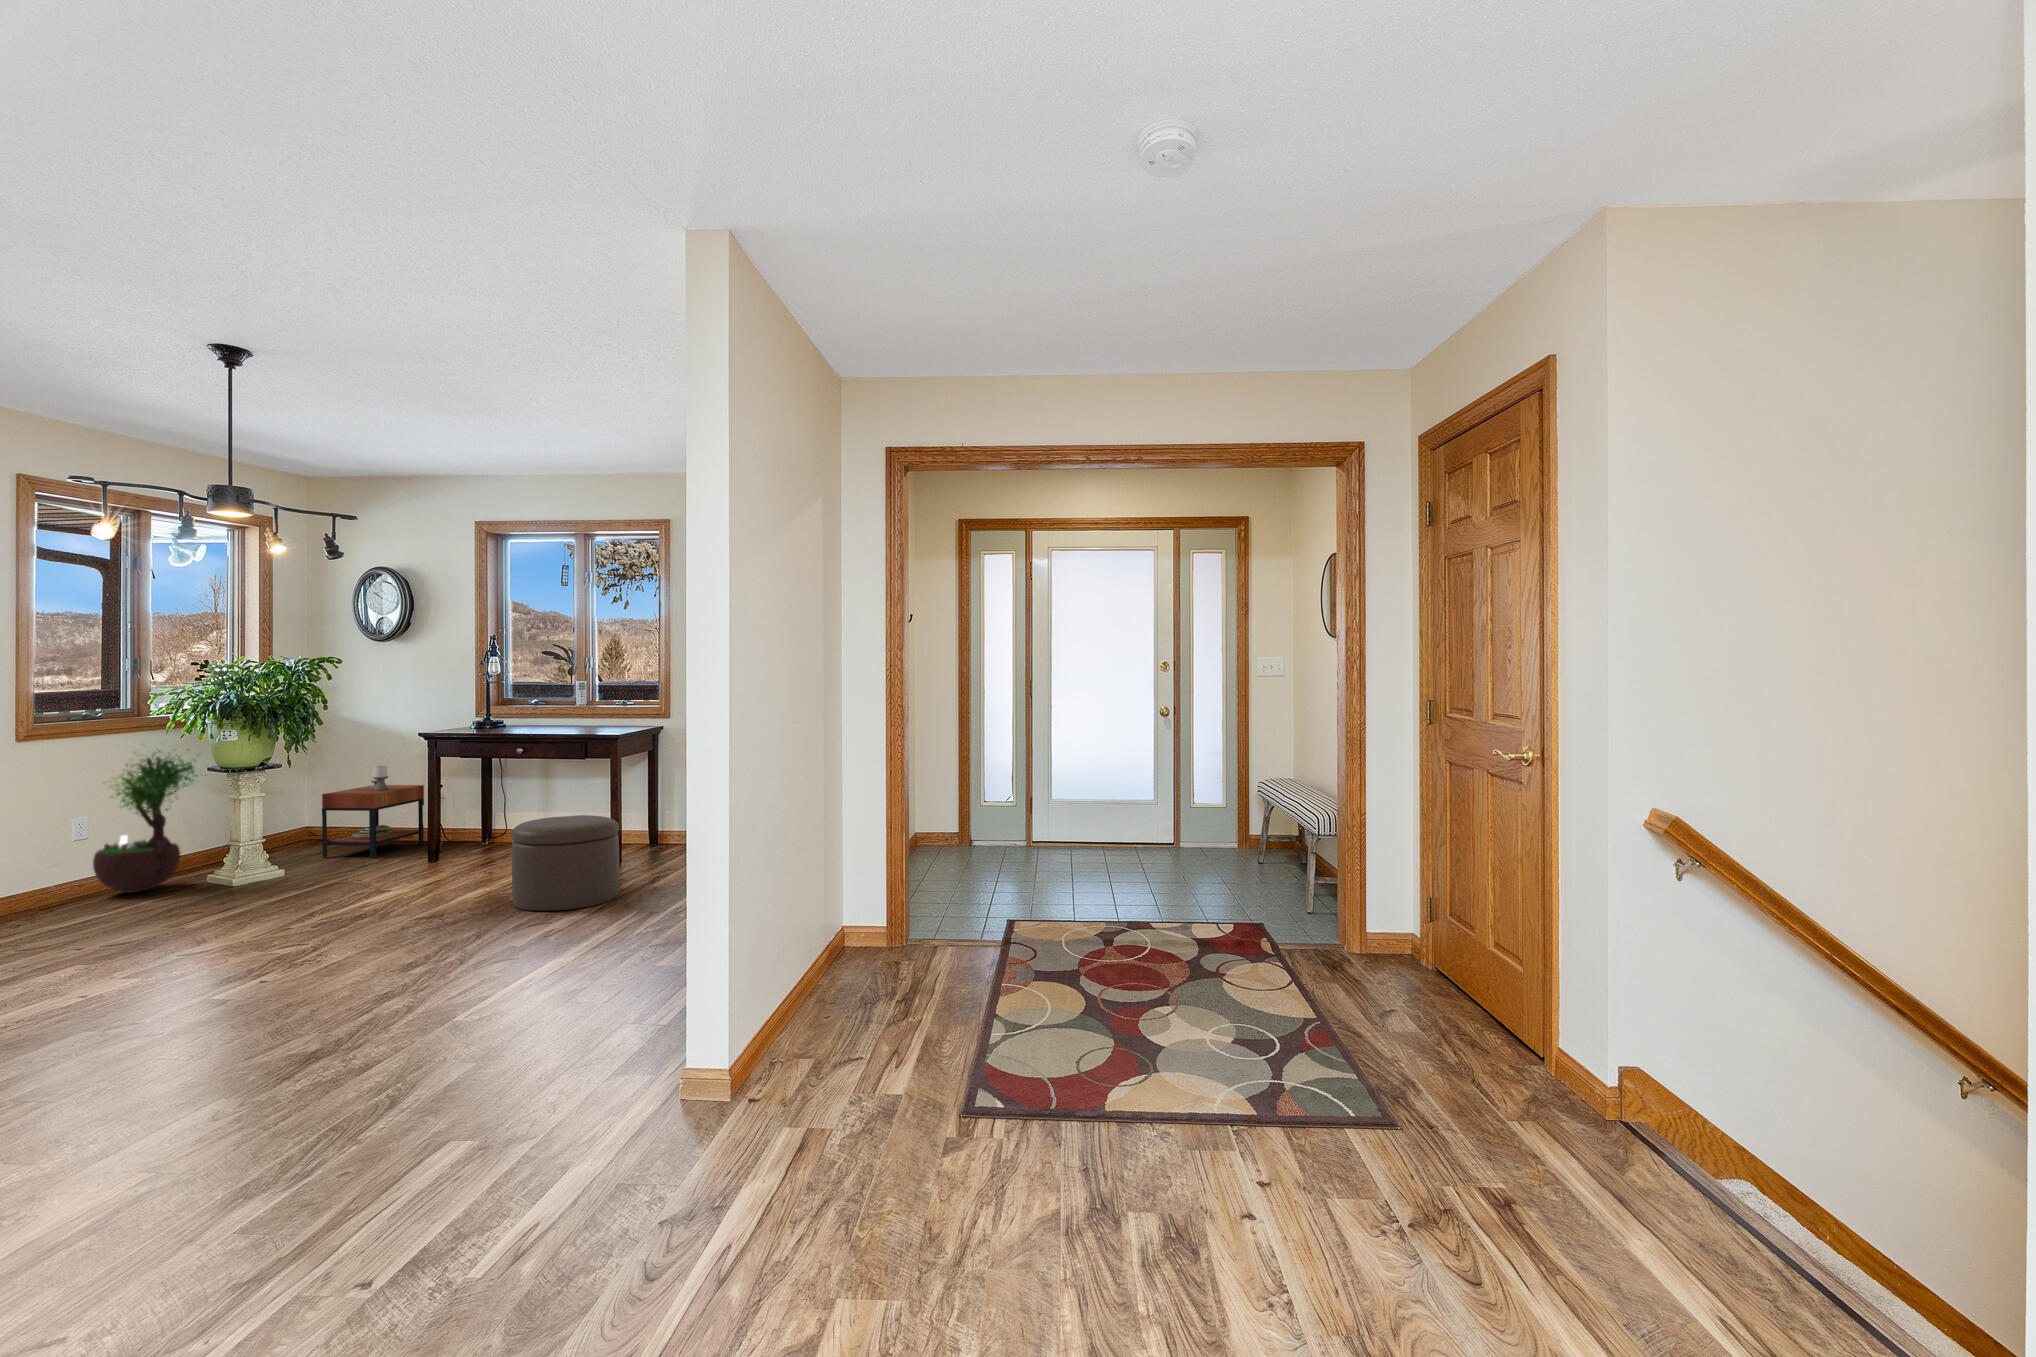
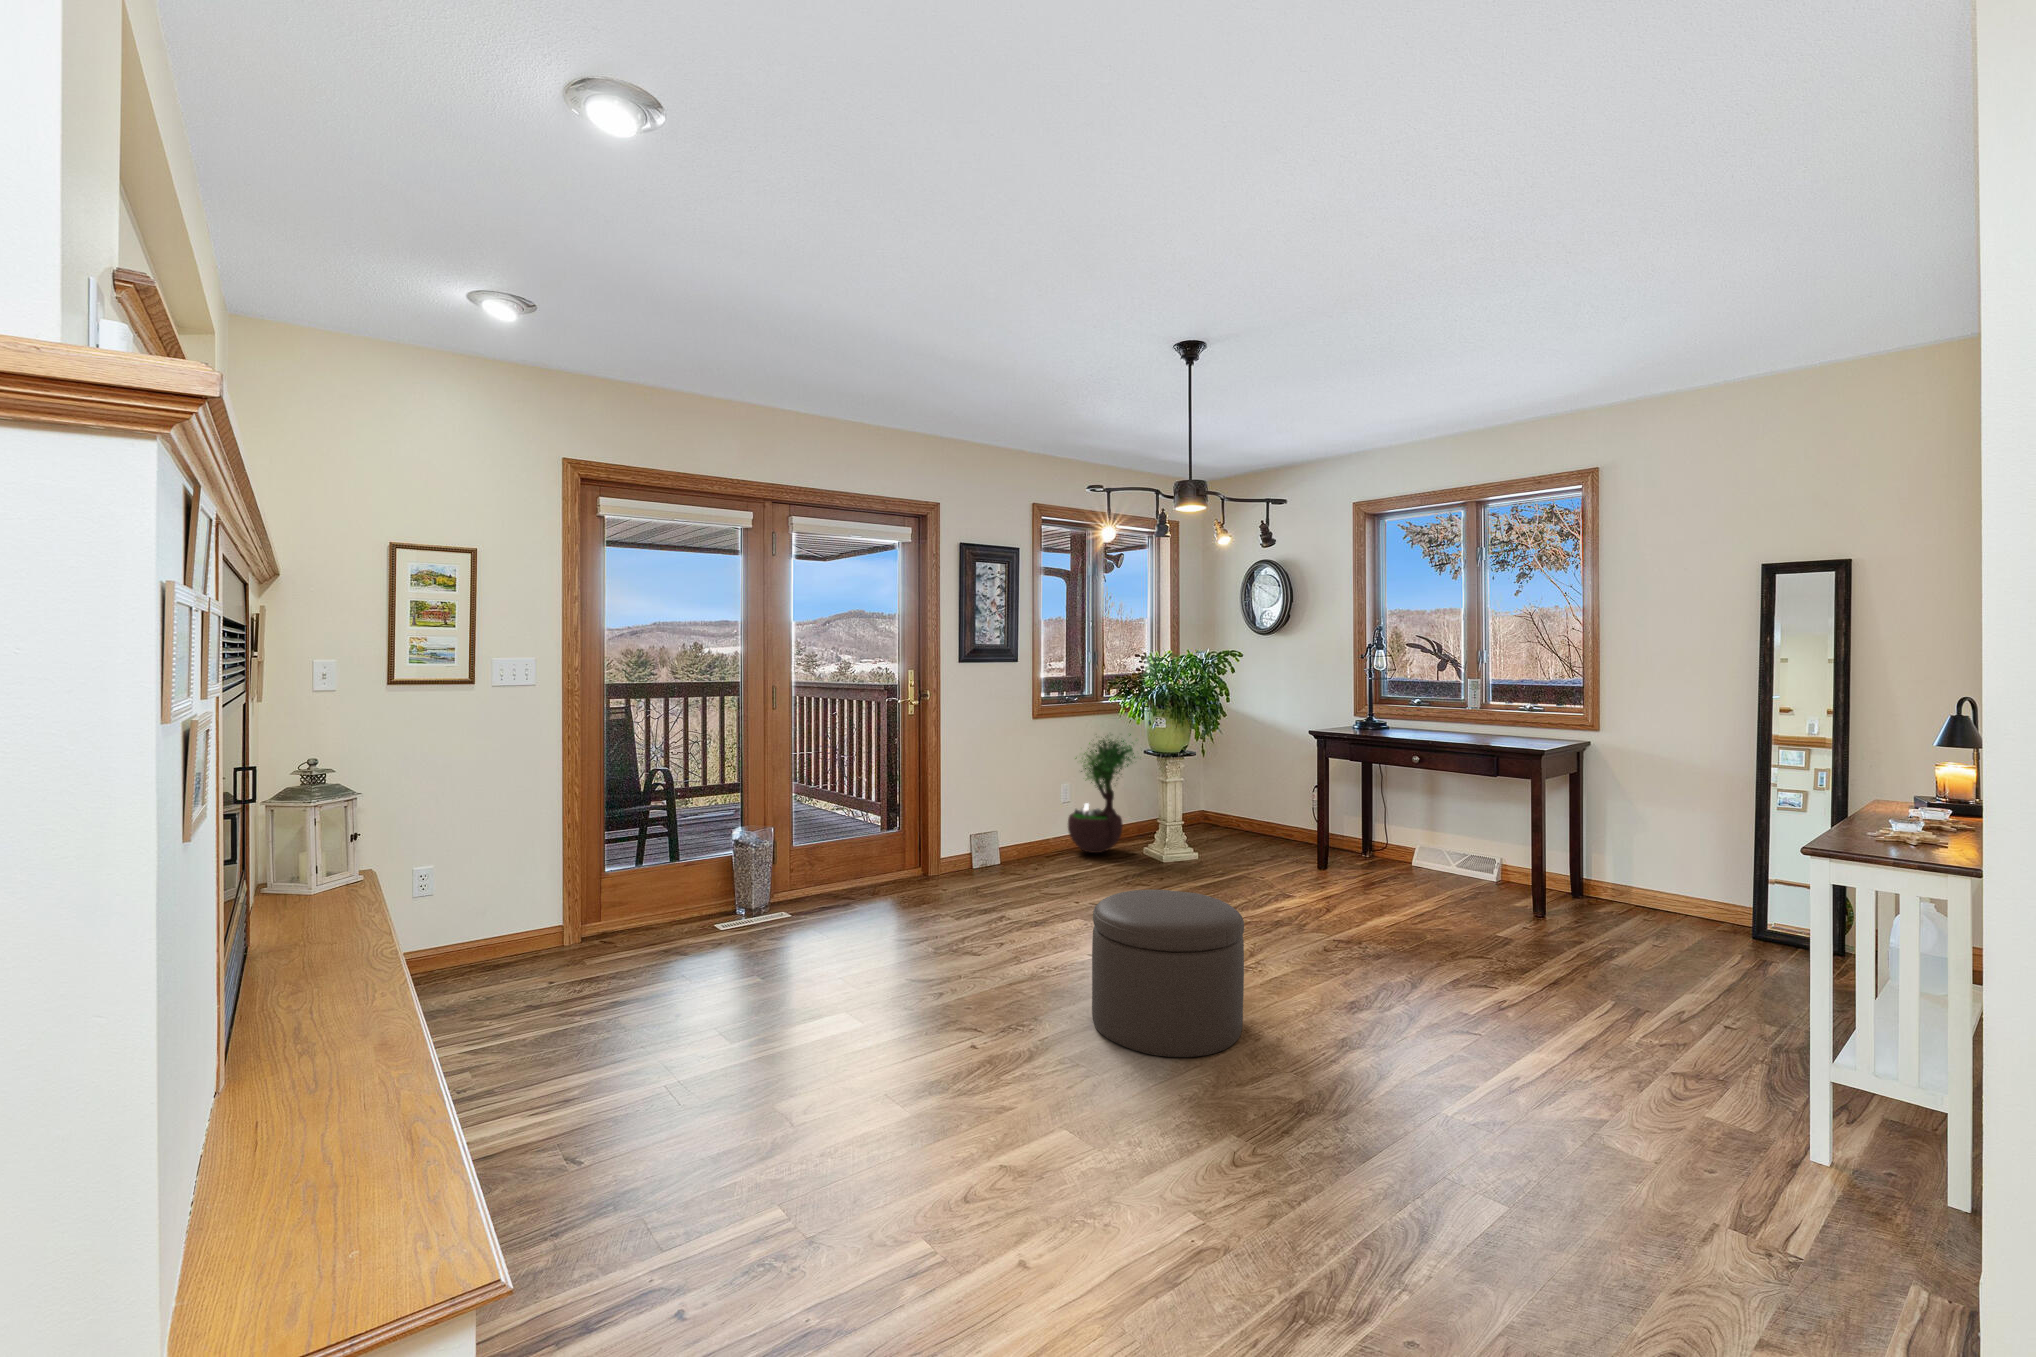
side table: present [322,766,424,858] -> none [1221,760,1305,851]
ottoman: present [512,815,619,911] -> present [1092,890,1244,1057]

